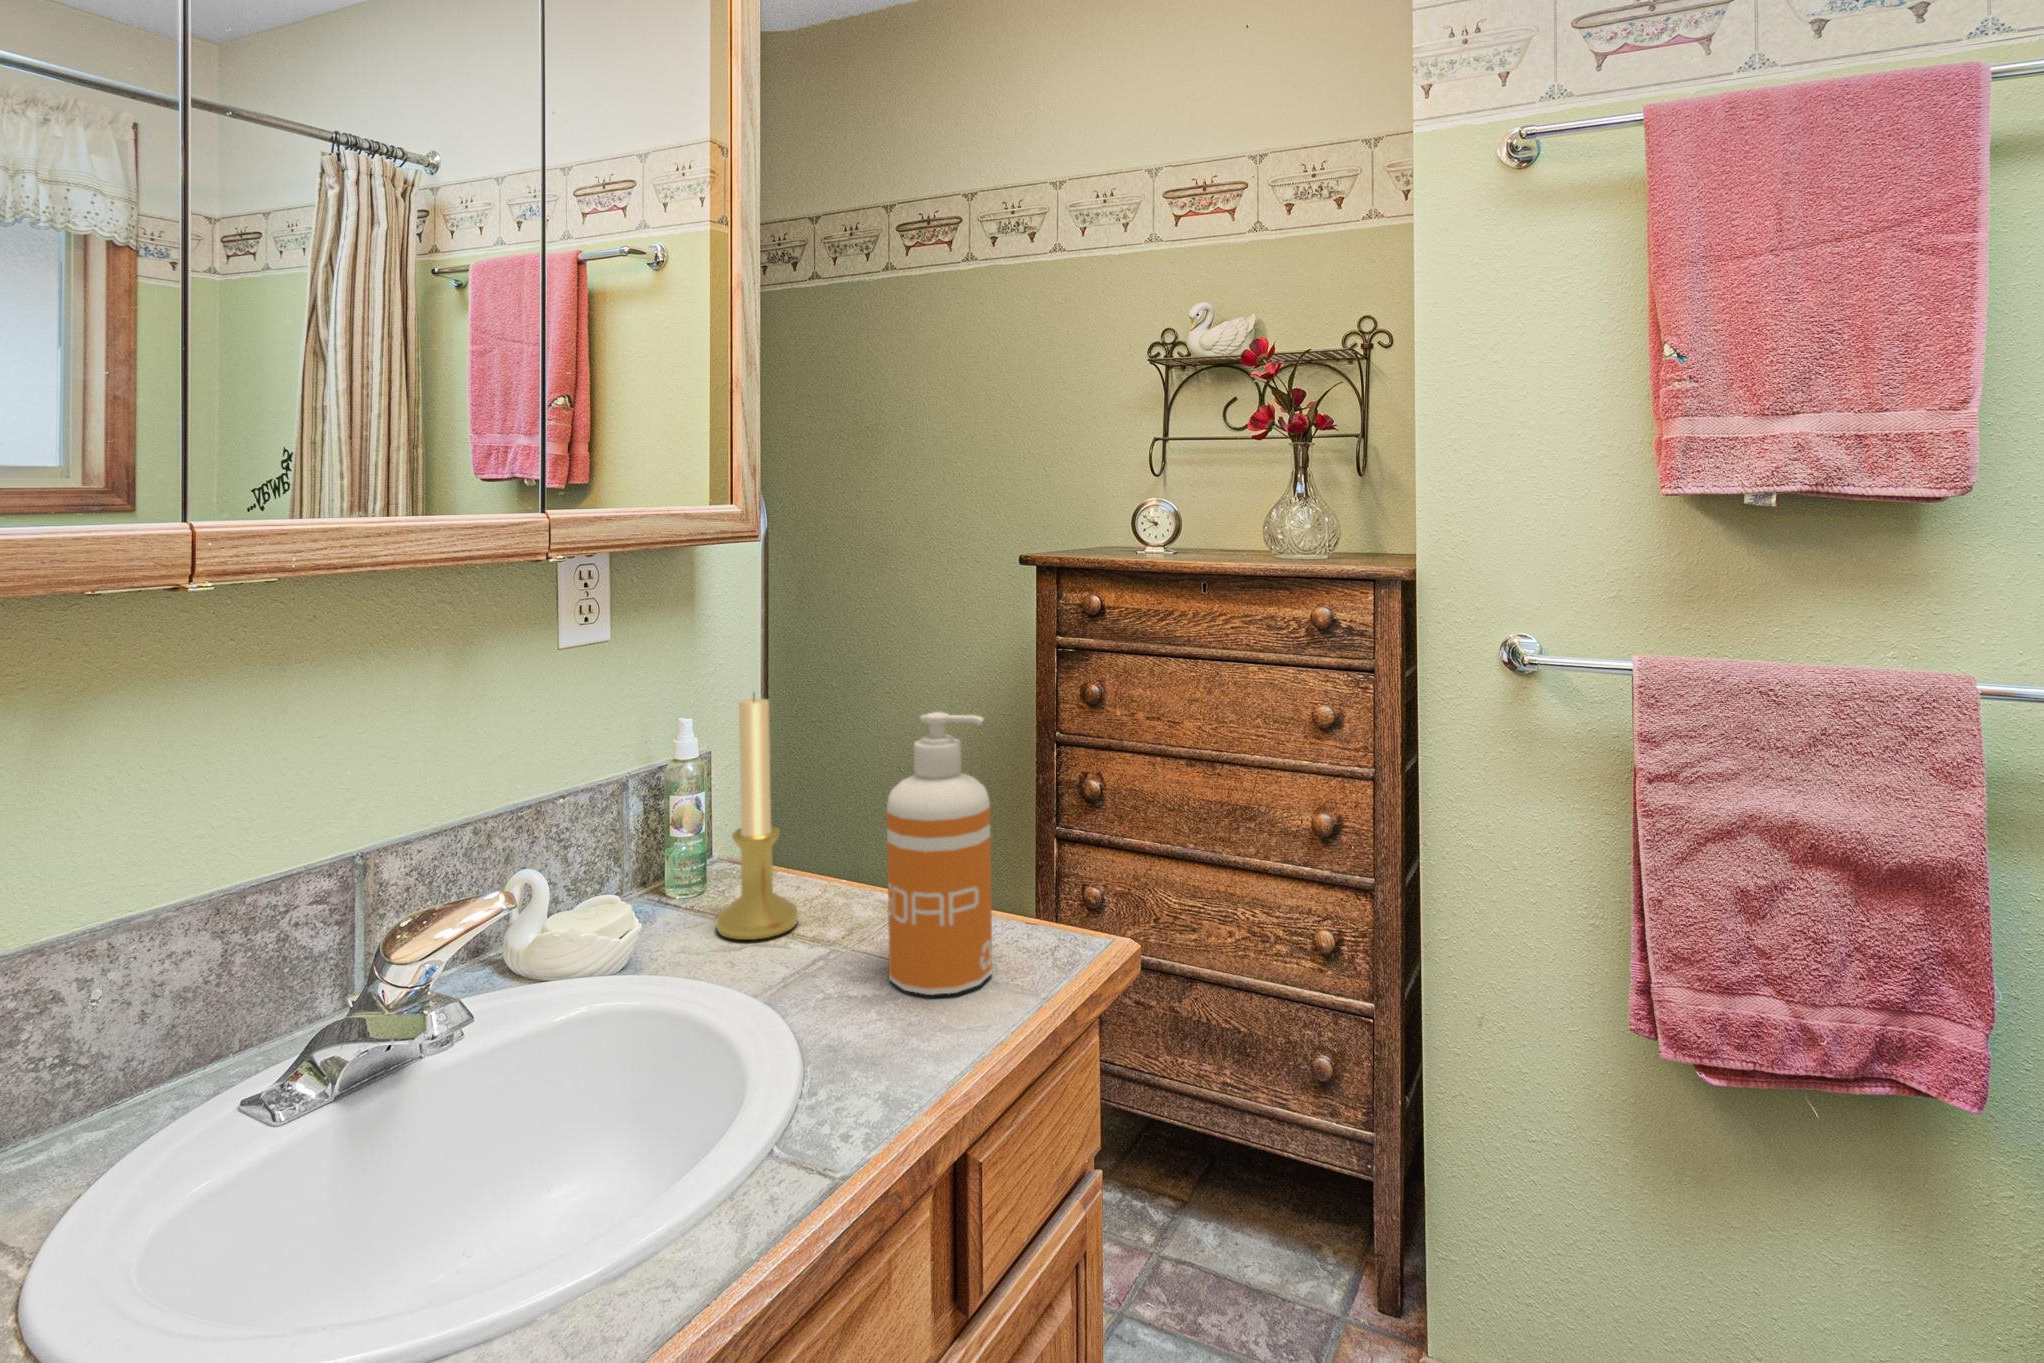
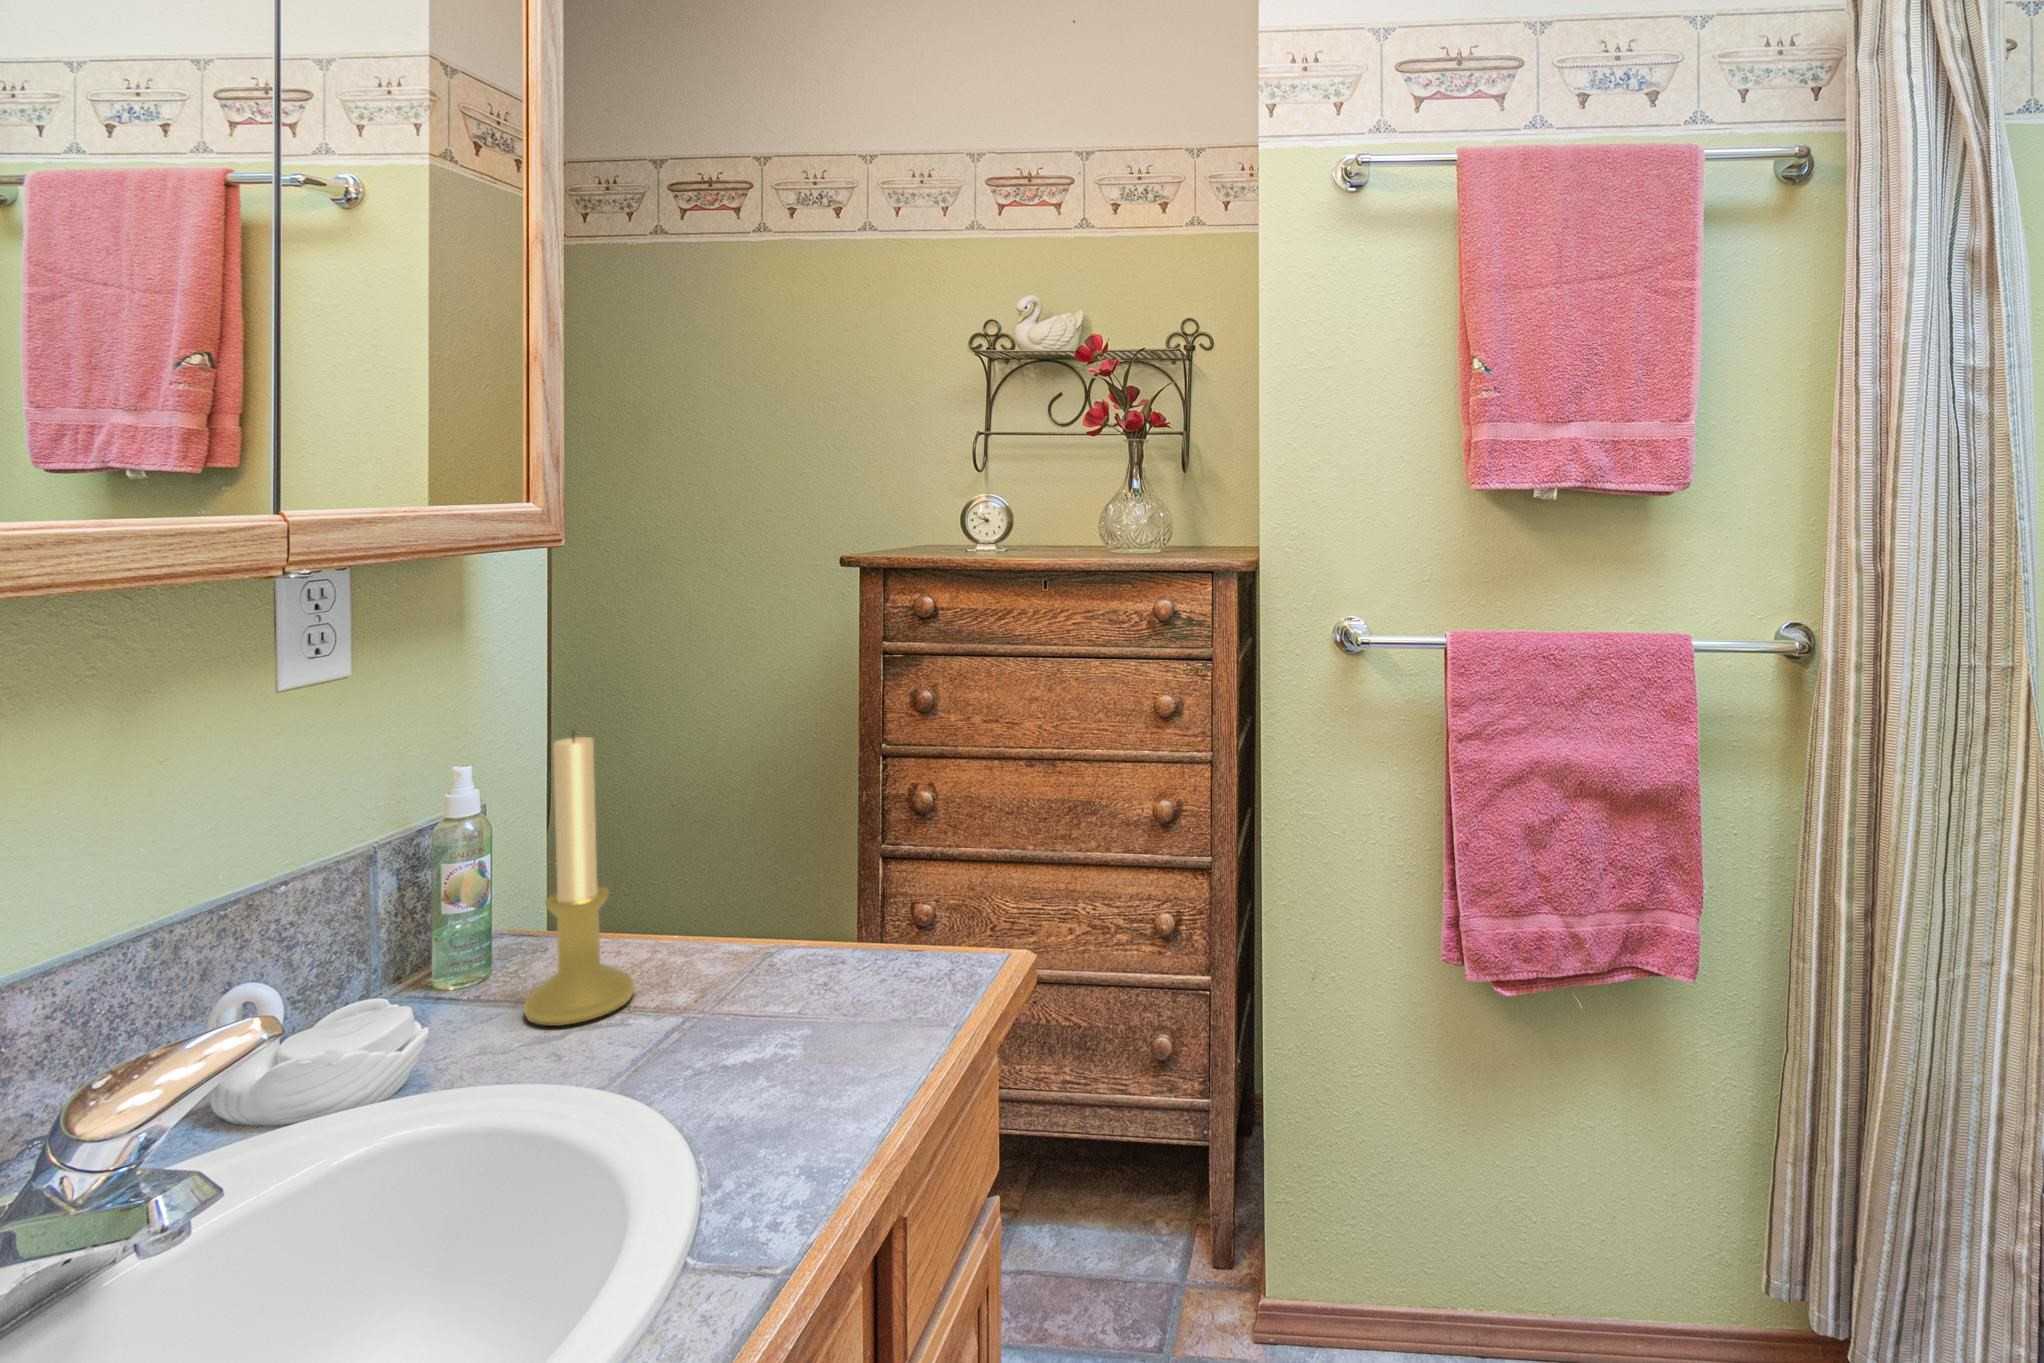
soap dispenser: present [887,712,992,995] -> none [765,738,890,1048]

